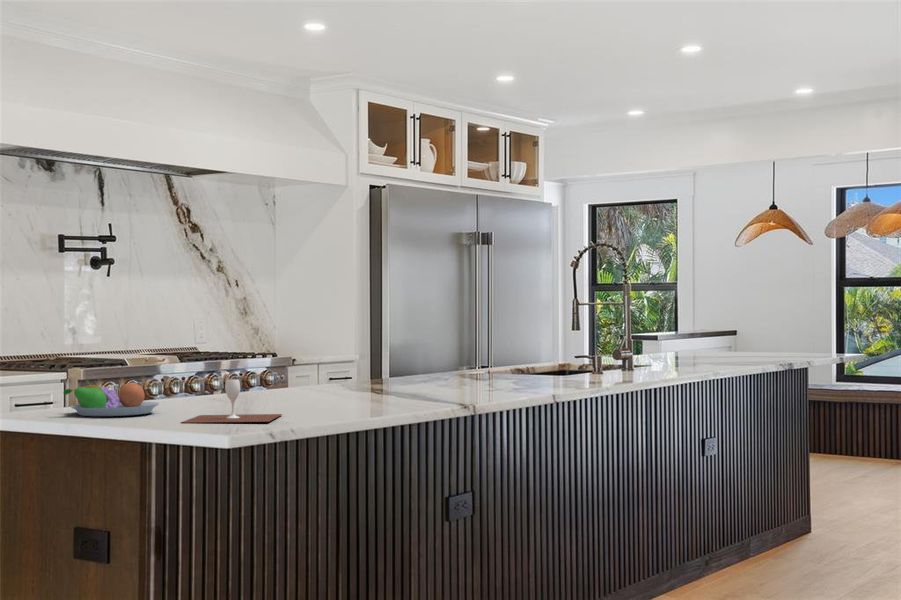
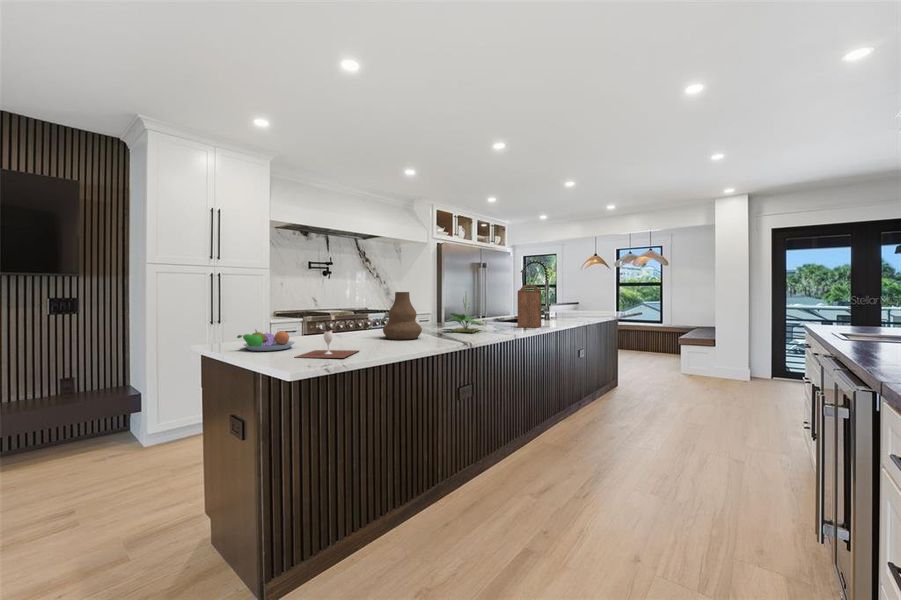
cutting board: none [566,290,617,382] -> present [518,285,541,328]
potted plant: none [416,302,496,389] -> present [447,301,484,332]
vase: none [301,308,378,401] -> present [383,292,422,340]

